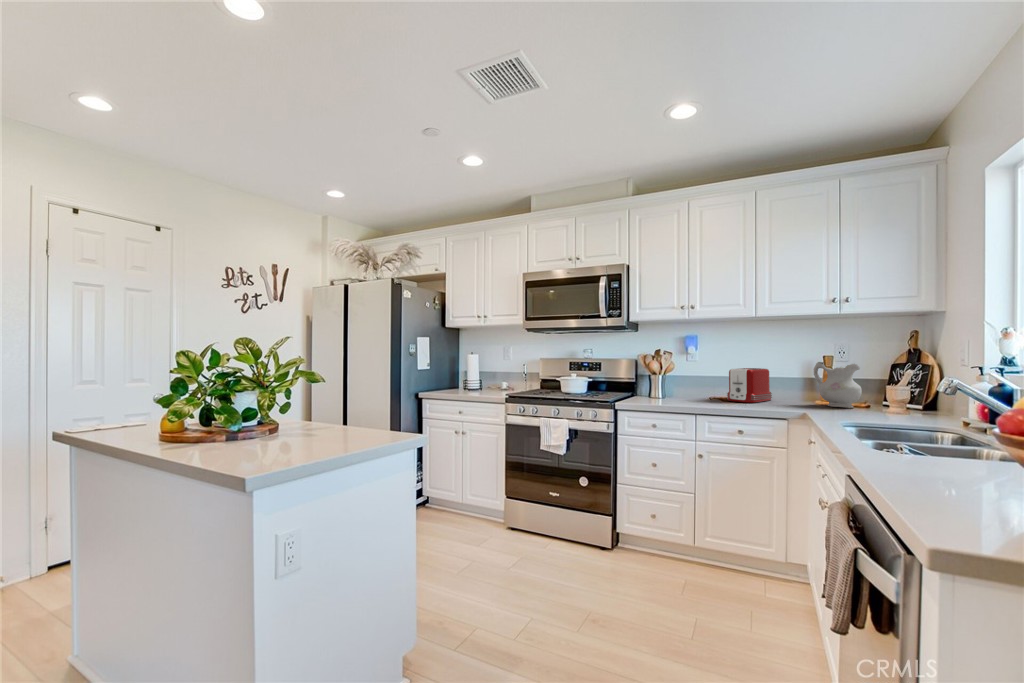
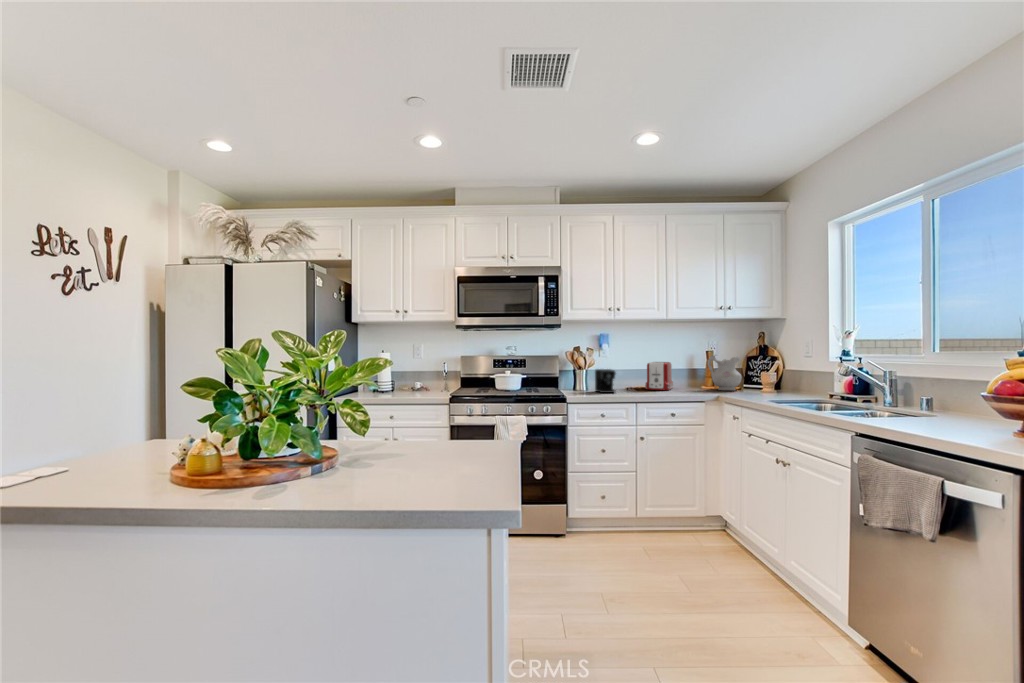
coffee maker: none [660,375,707,402] -> present [595,369,616,393]

